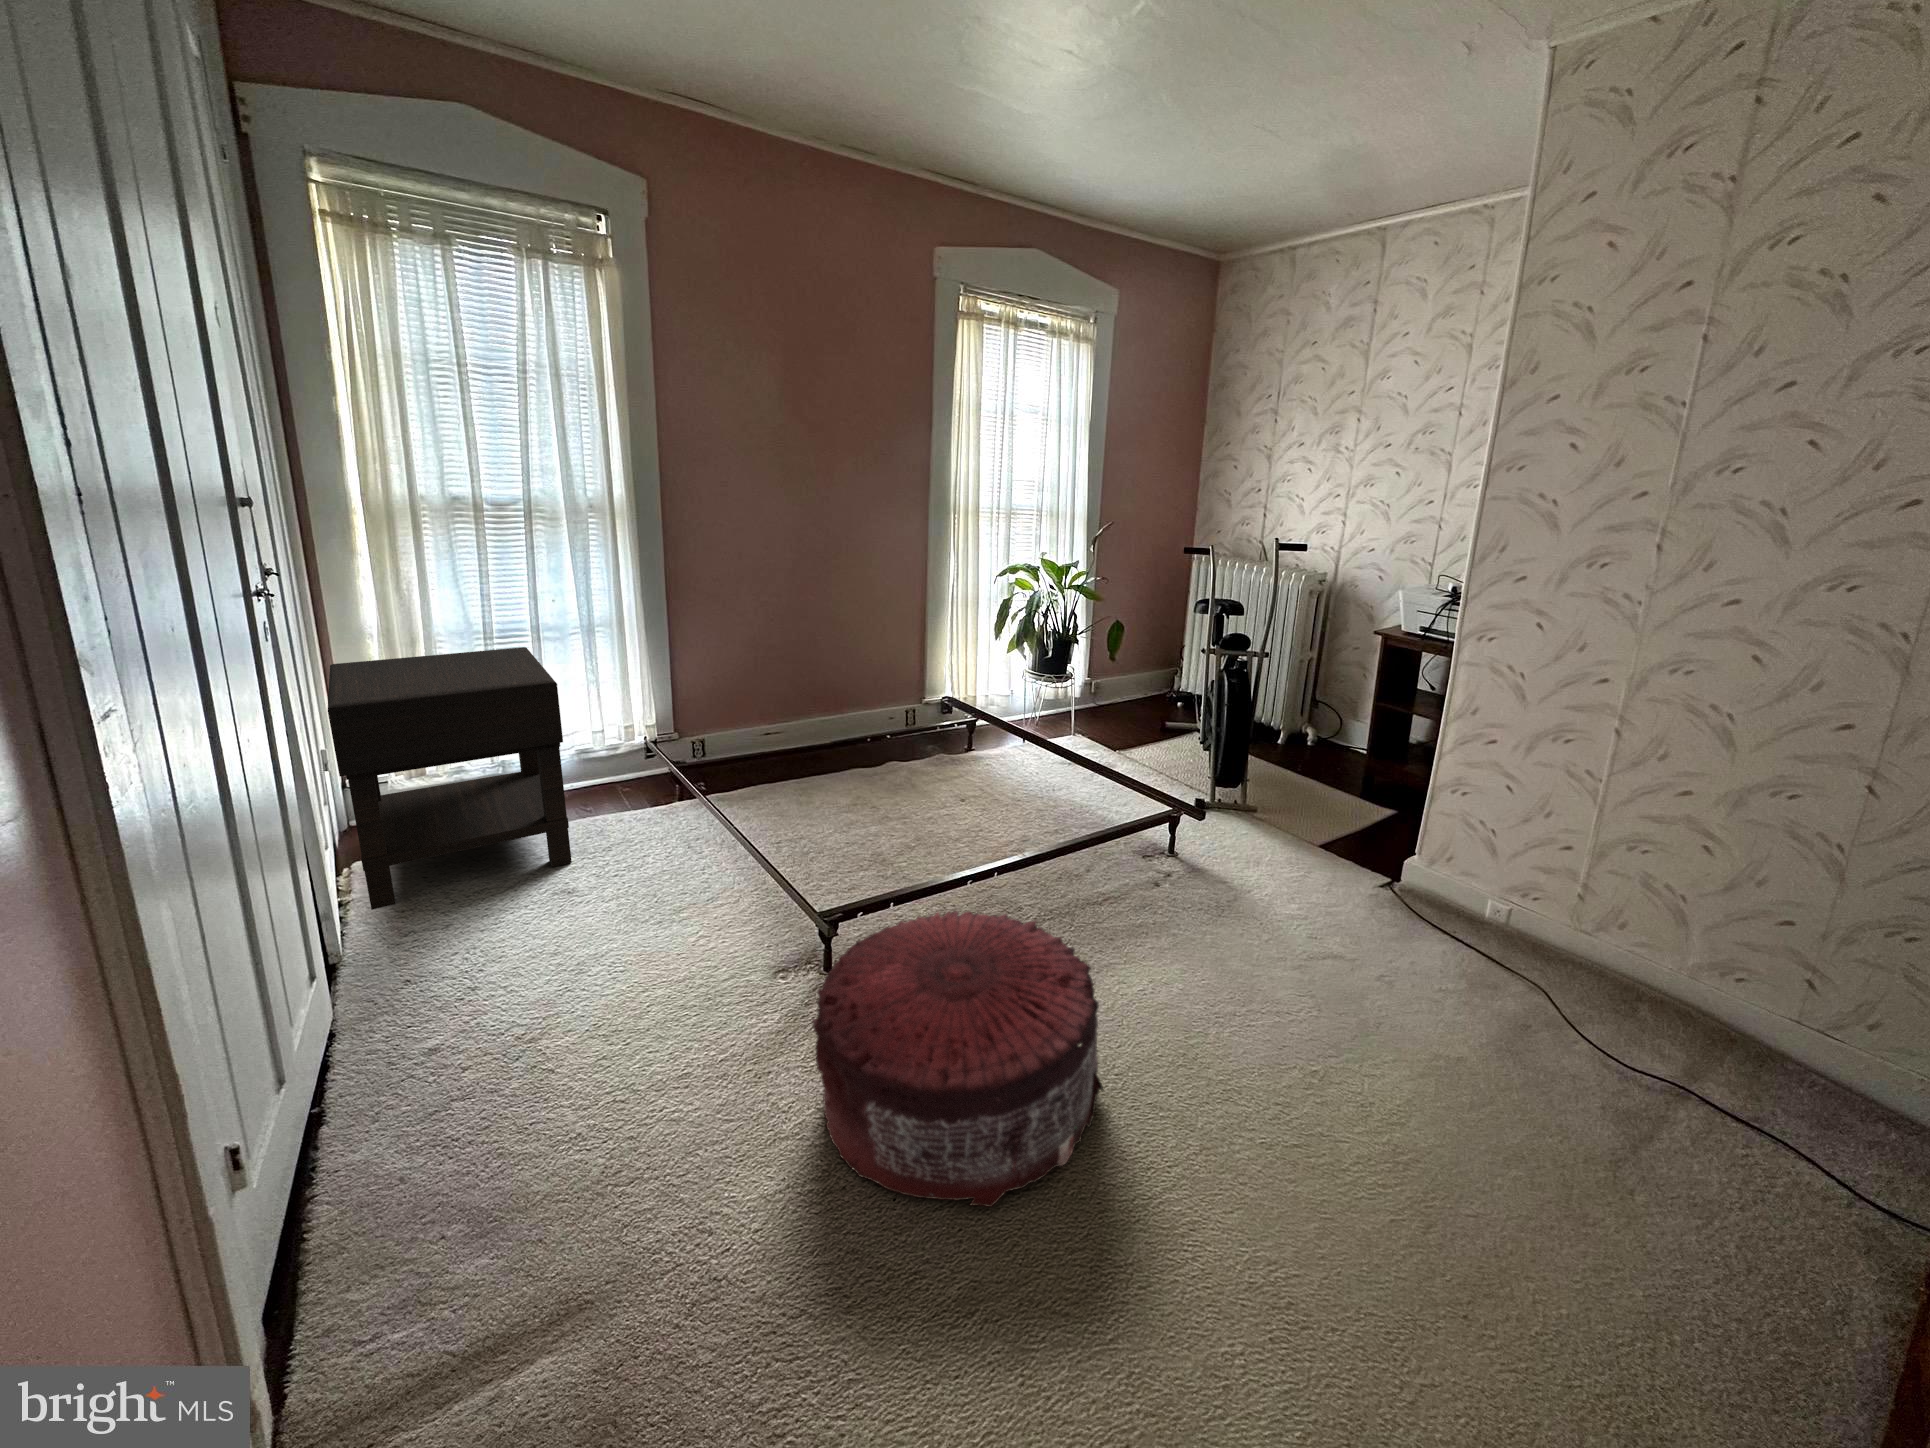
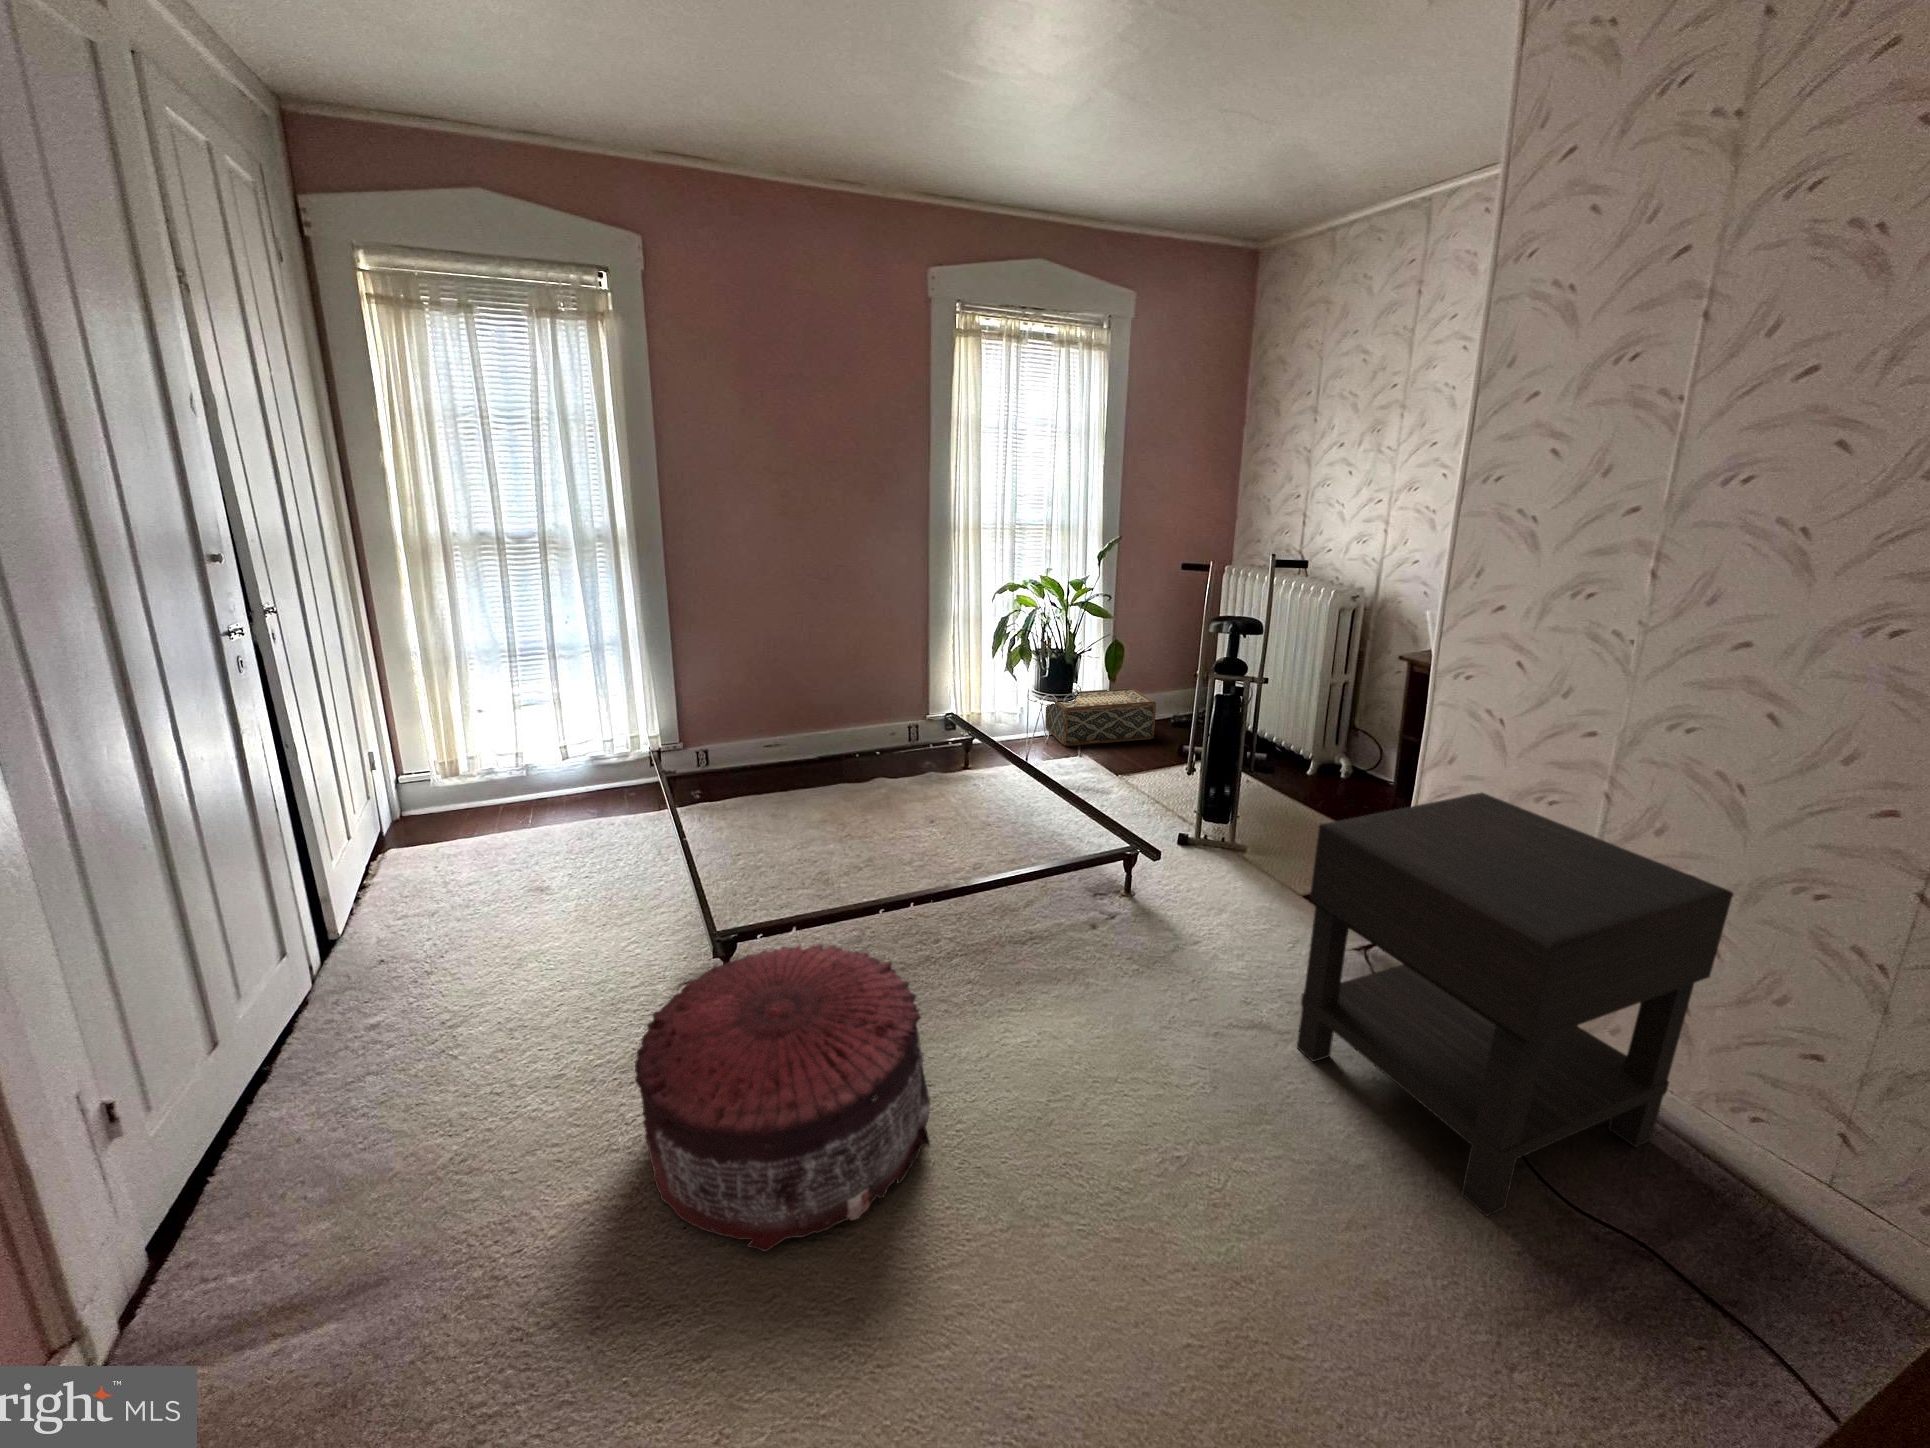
nightstand: present [328,647,572,910] -> present [1297,793,1733,1216]
woven basket: none [1032,669,1138,725] -> present [1045,688,1156,746]

